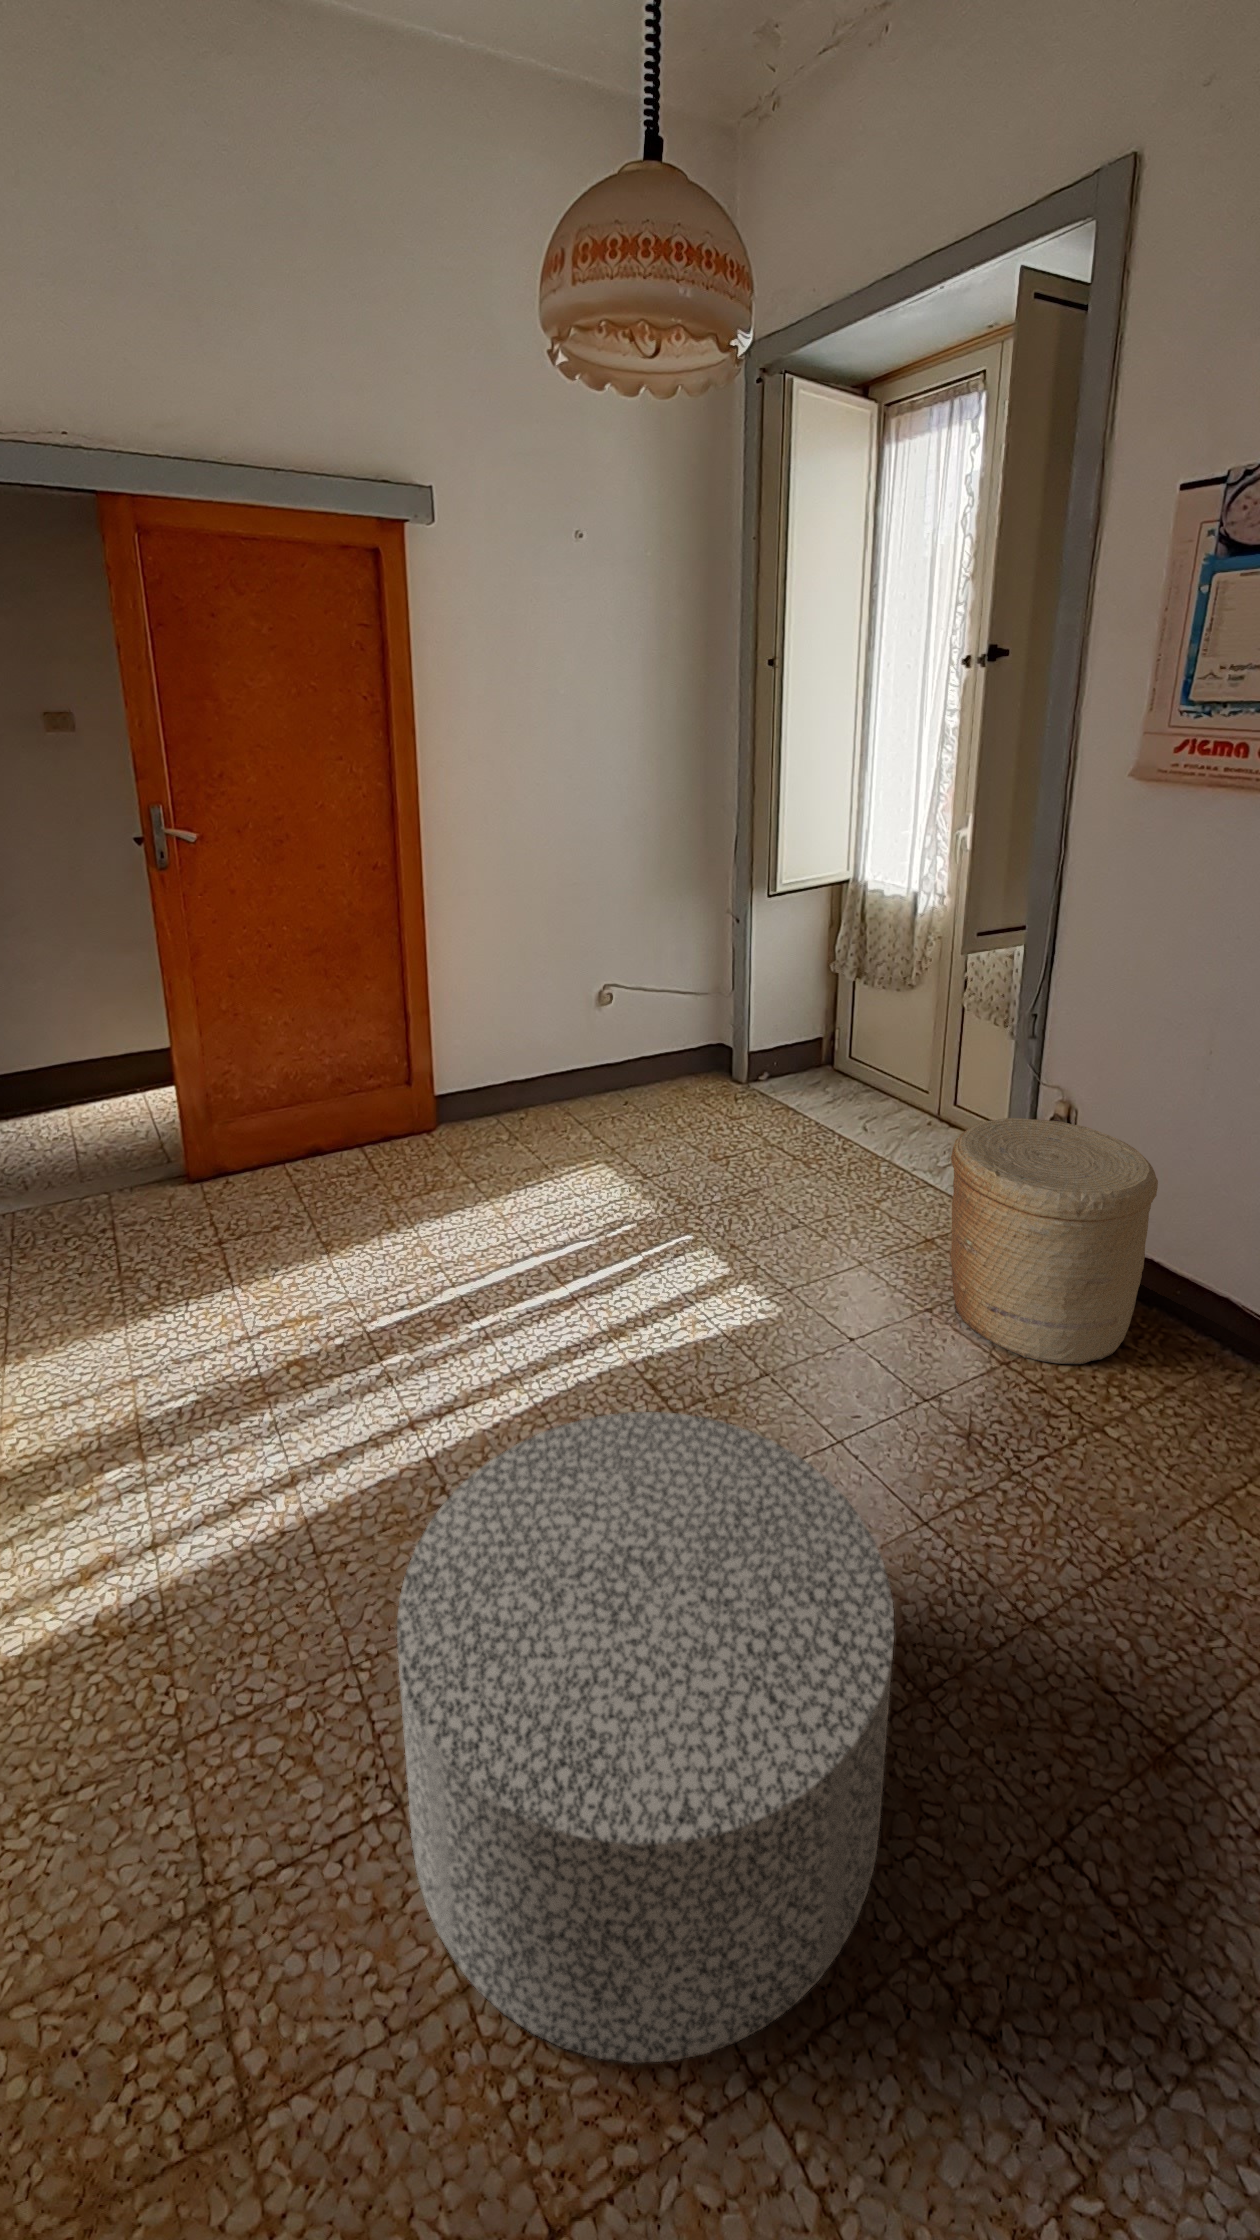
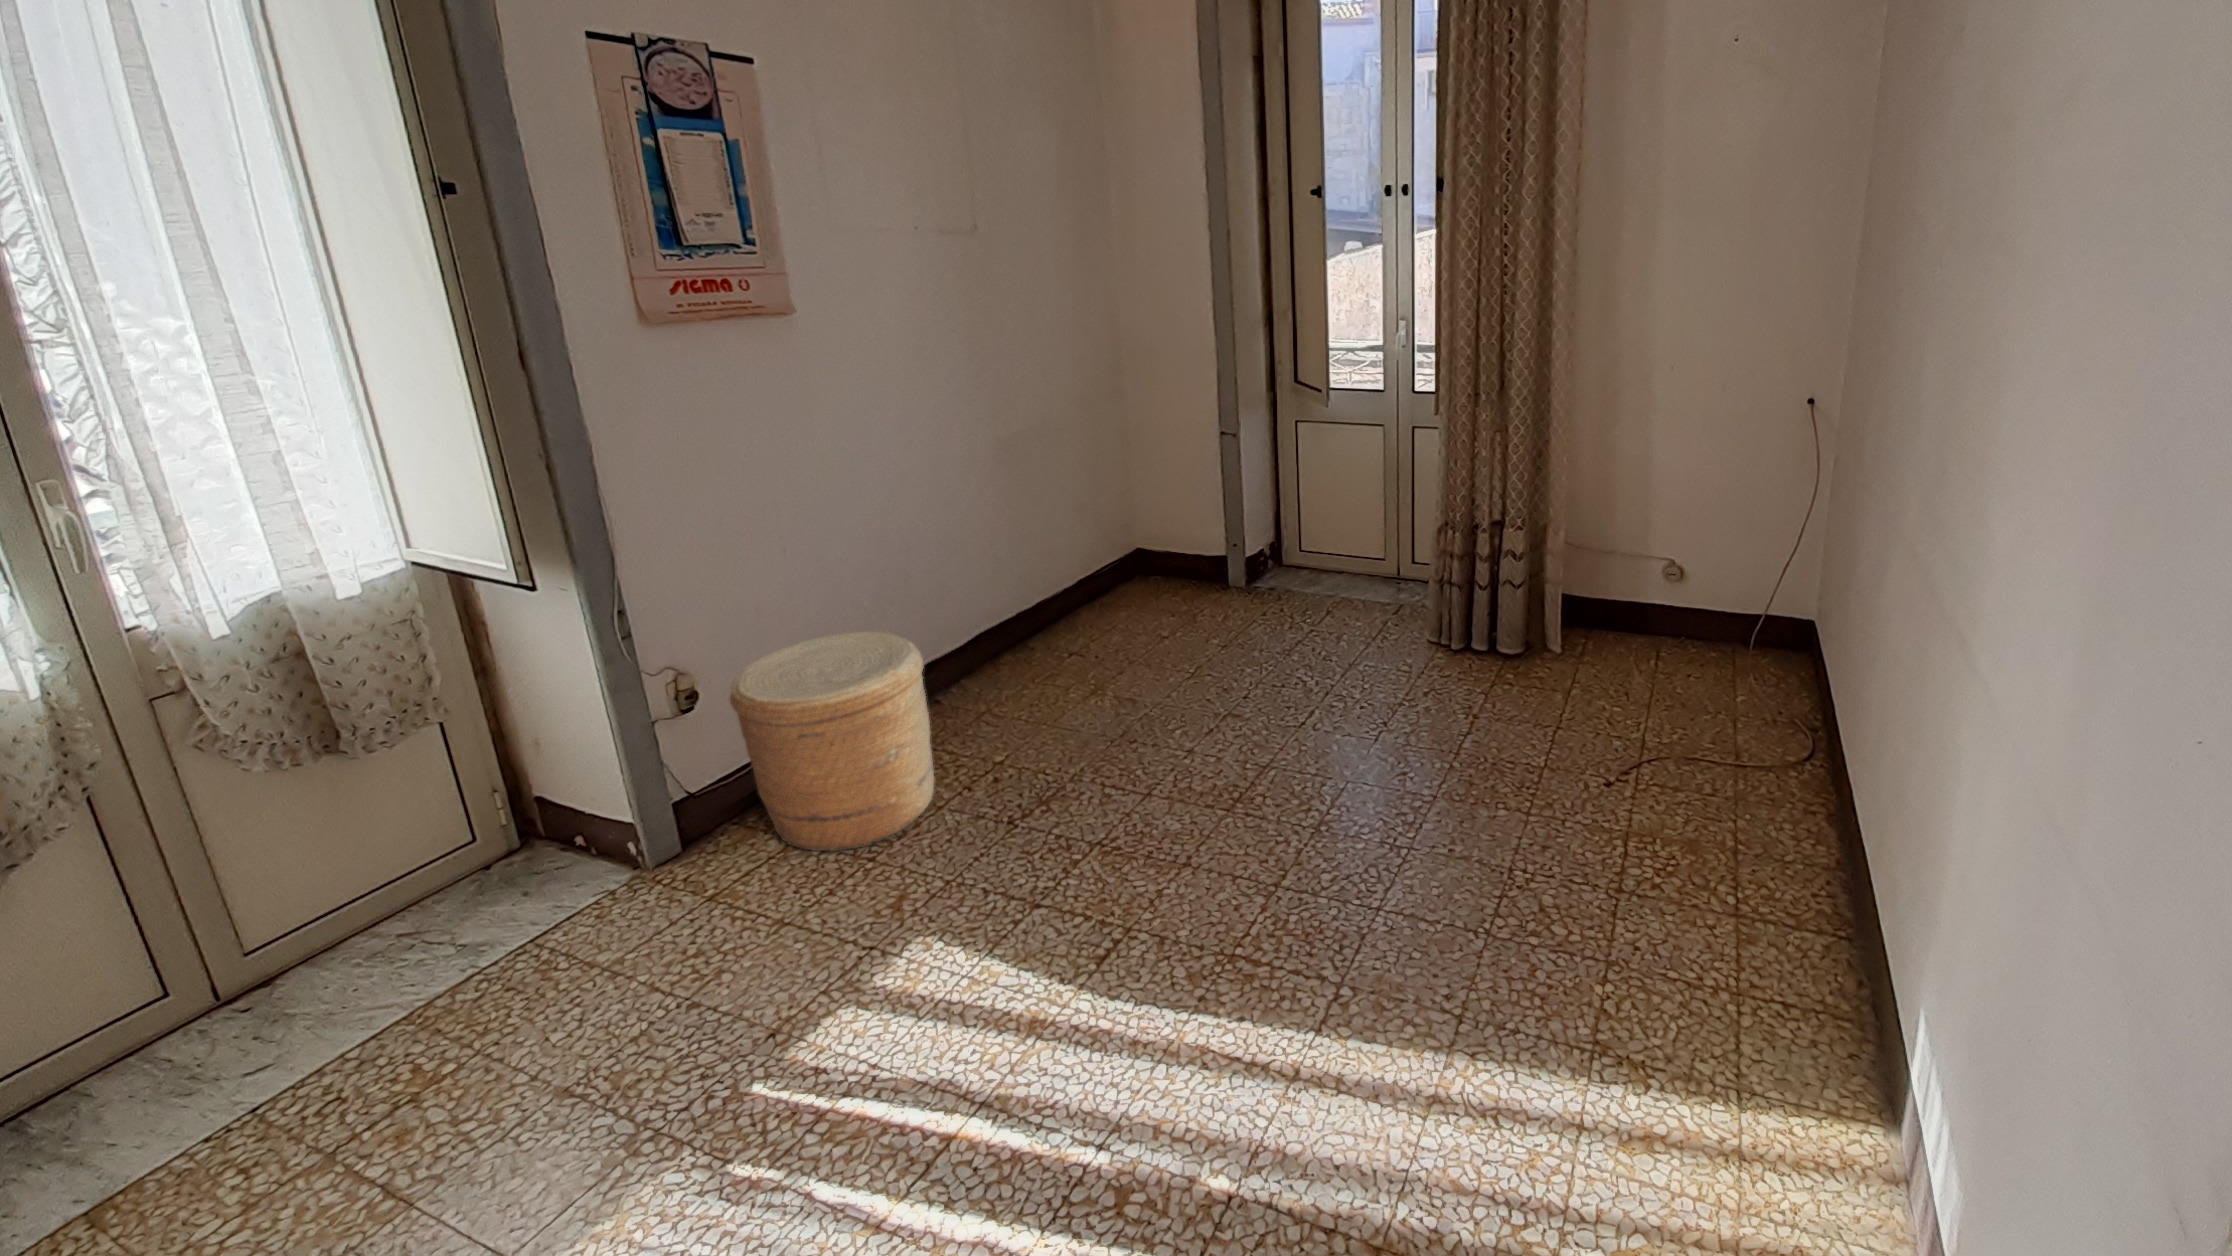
ottoman: present [397,1412,894,2063] -> none [1259,645,1530,896]

